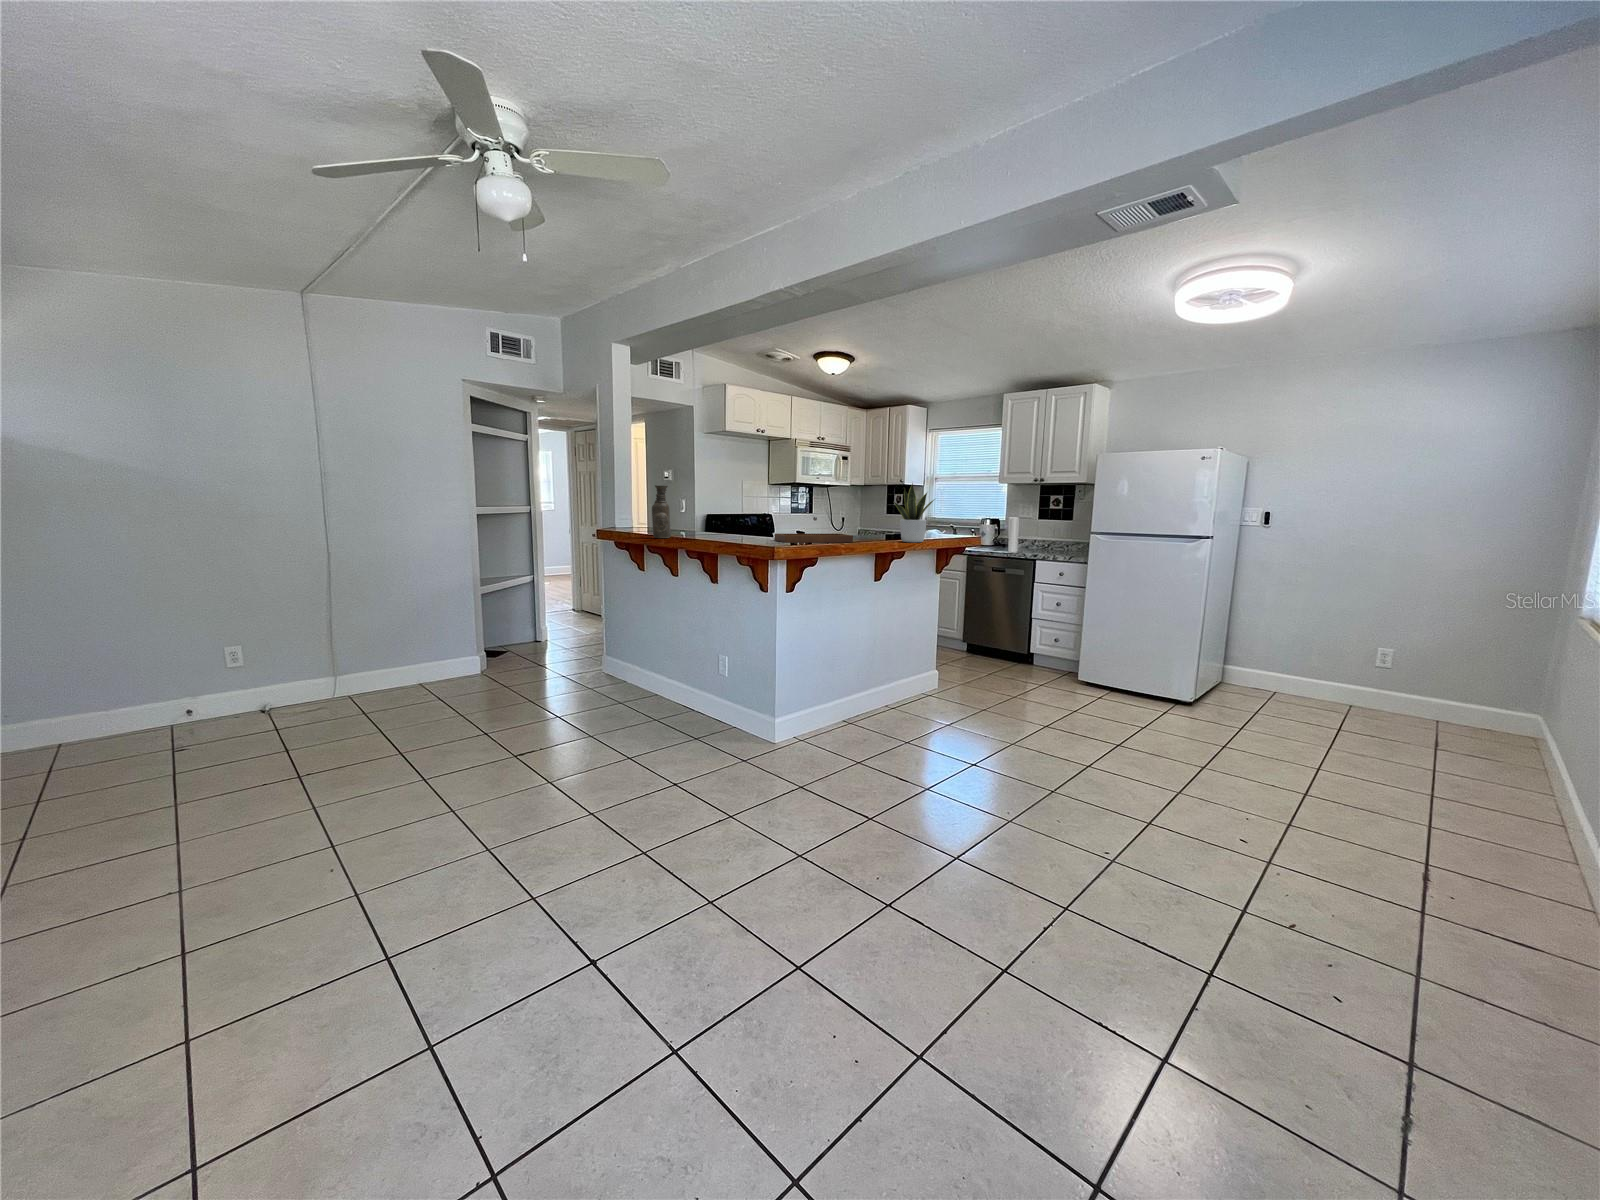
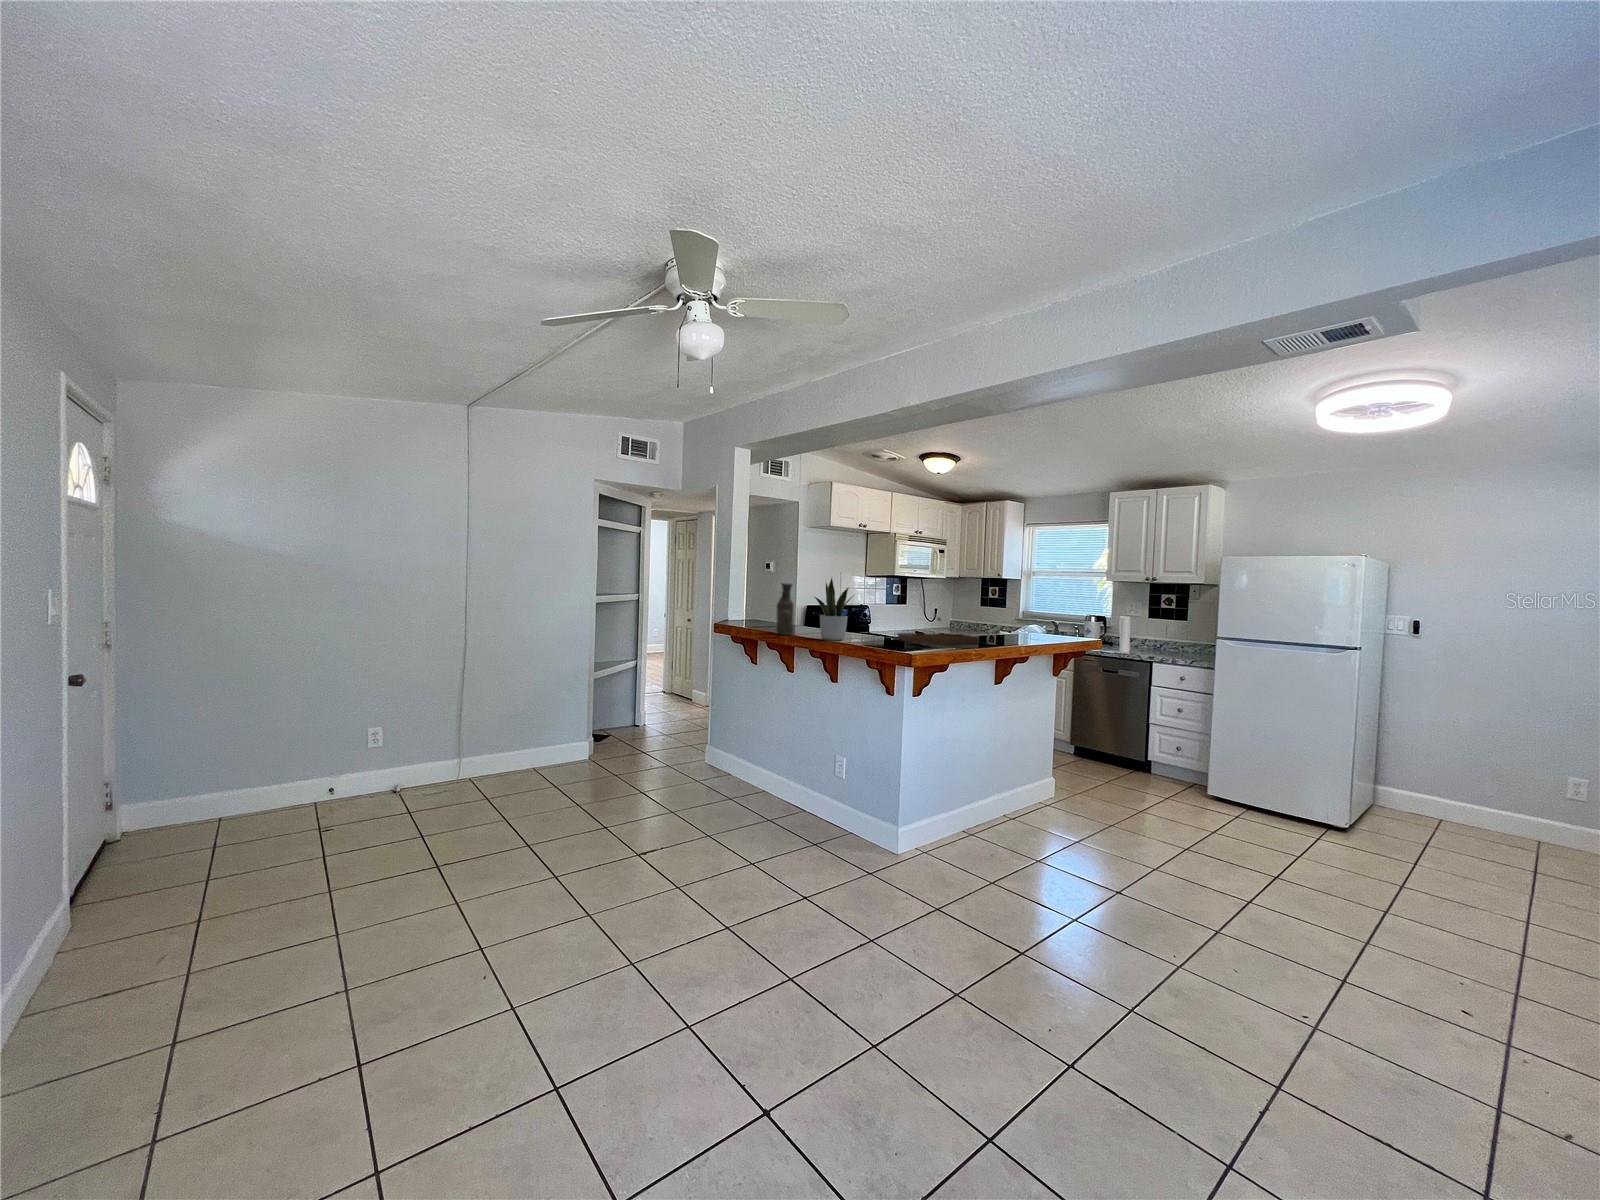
potted plant: present [894,483,934,543] -> present [815,578,853,640]

